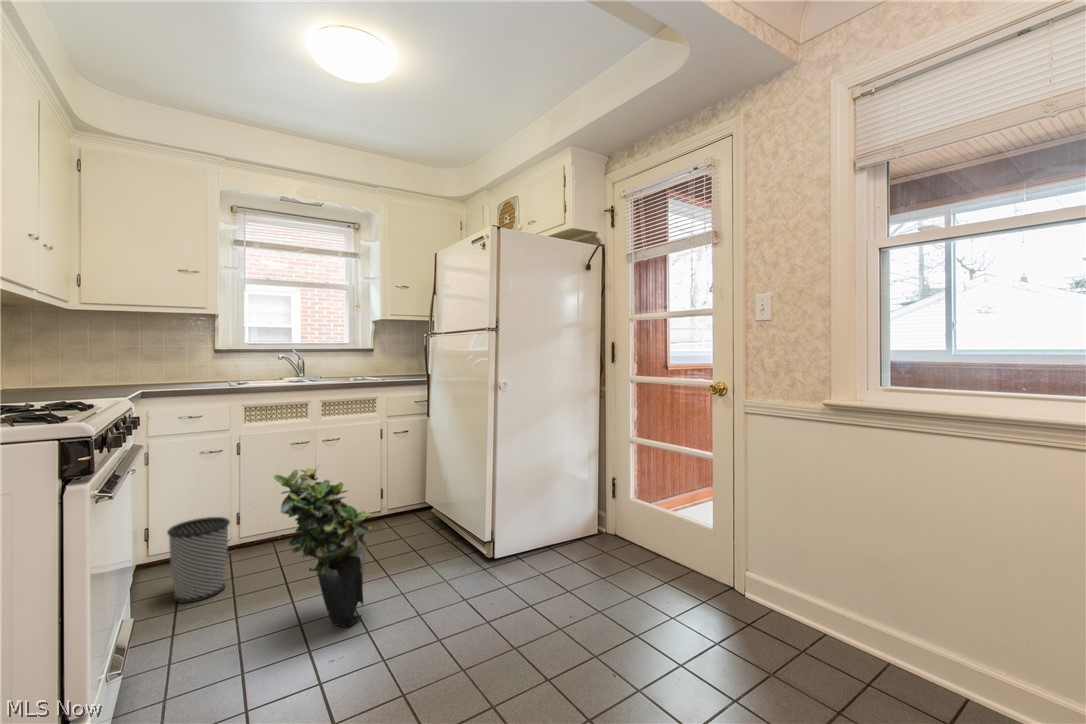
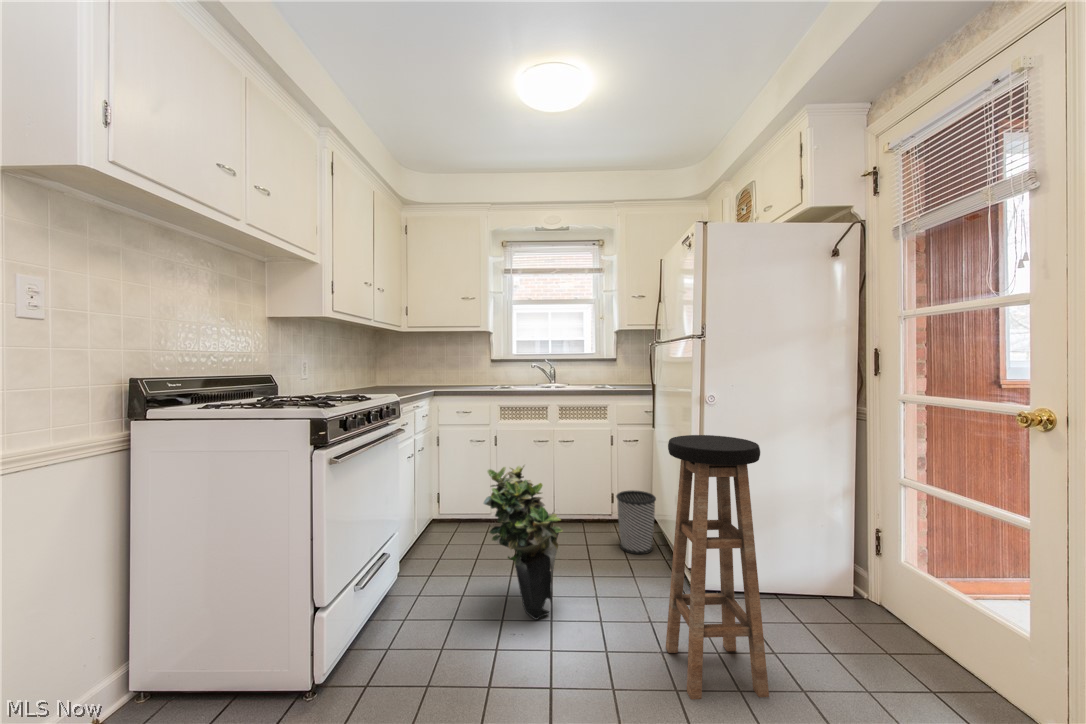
bar stool: none [483,413,570,635] -> present [666,435,769,700]
wastebasket: present [167,517,230,603] -> present [616,491,656,554]

